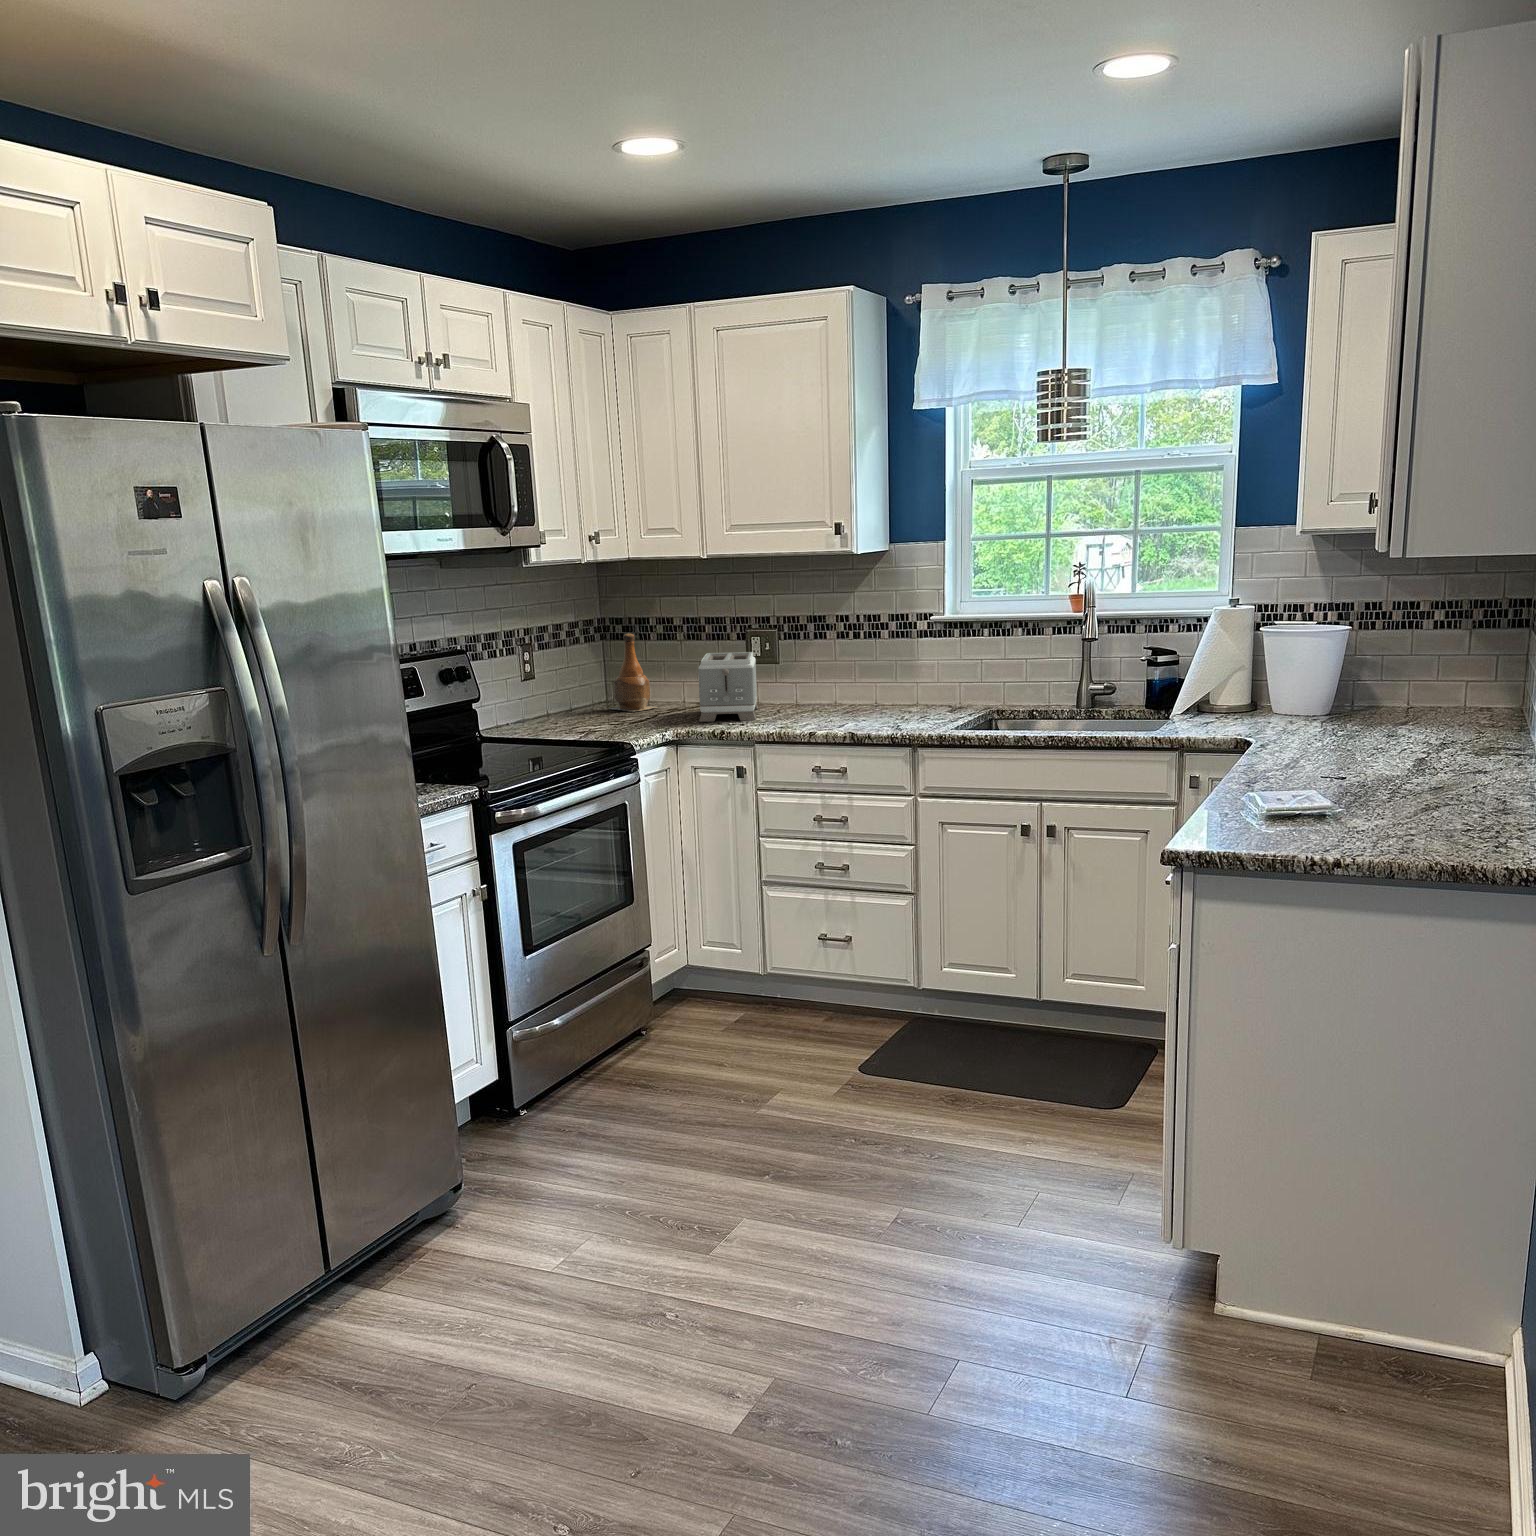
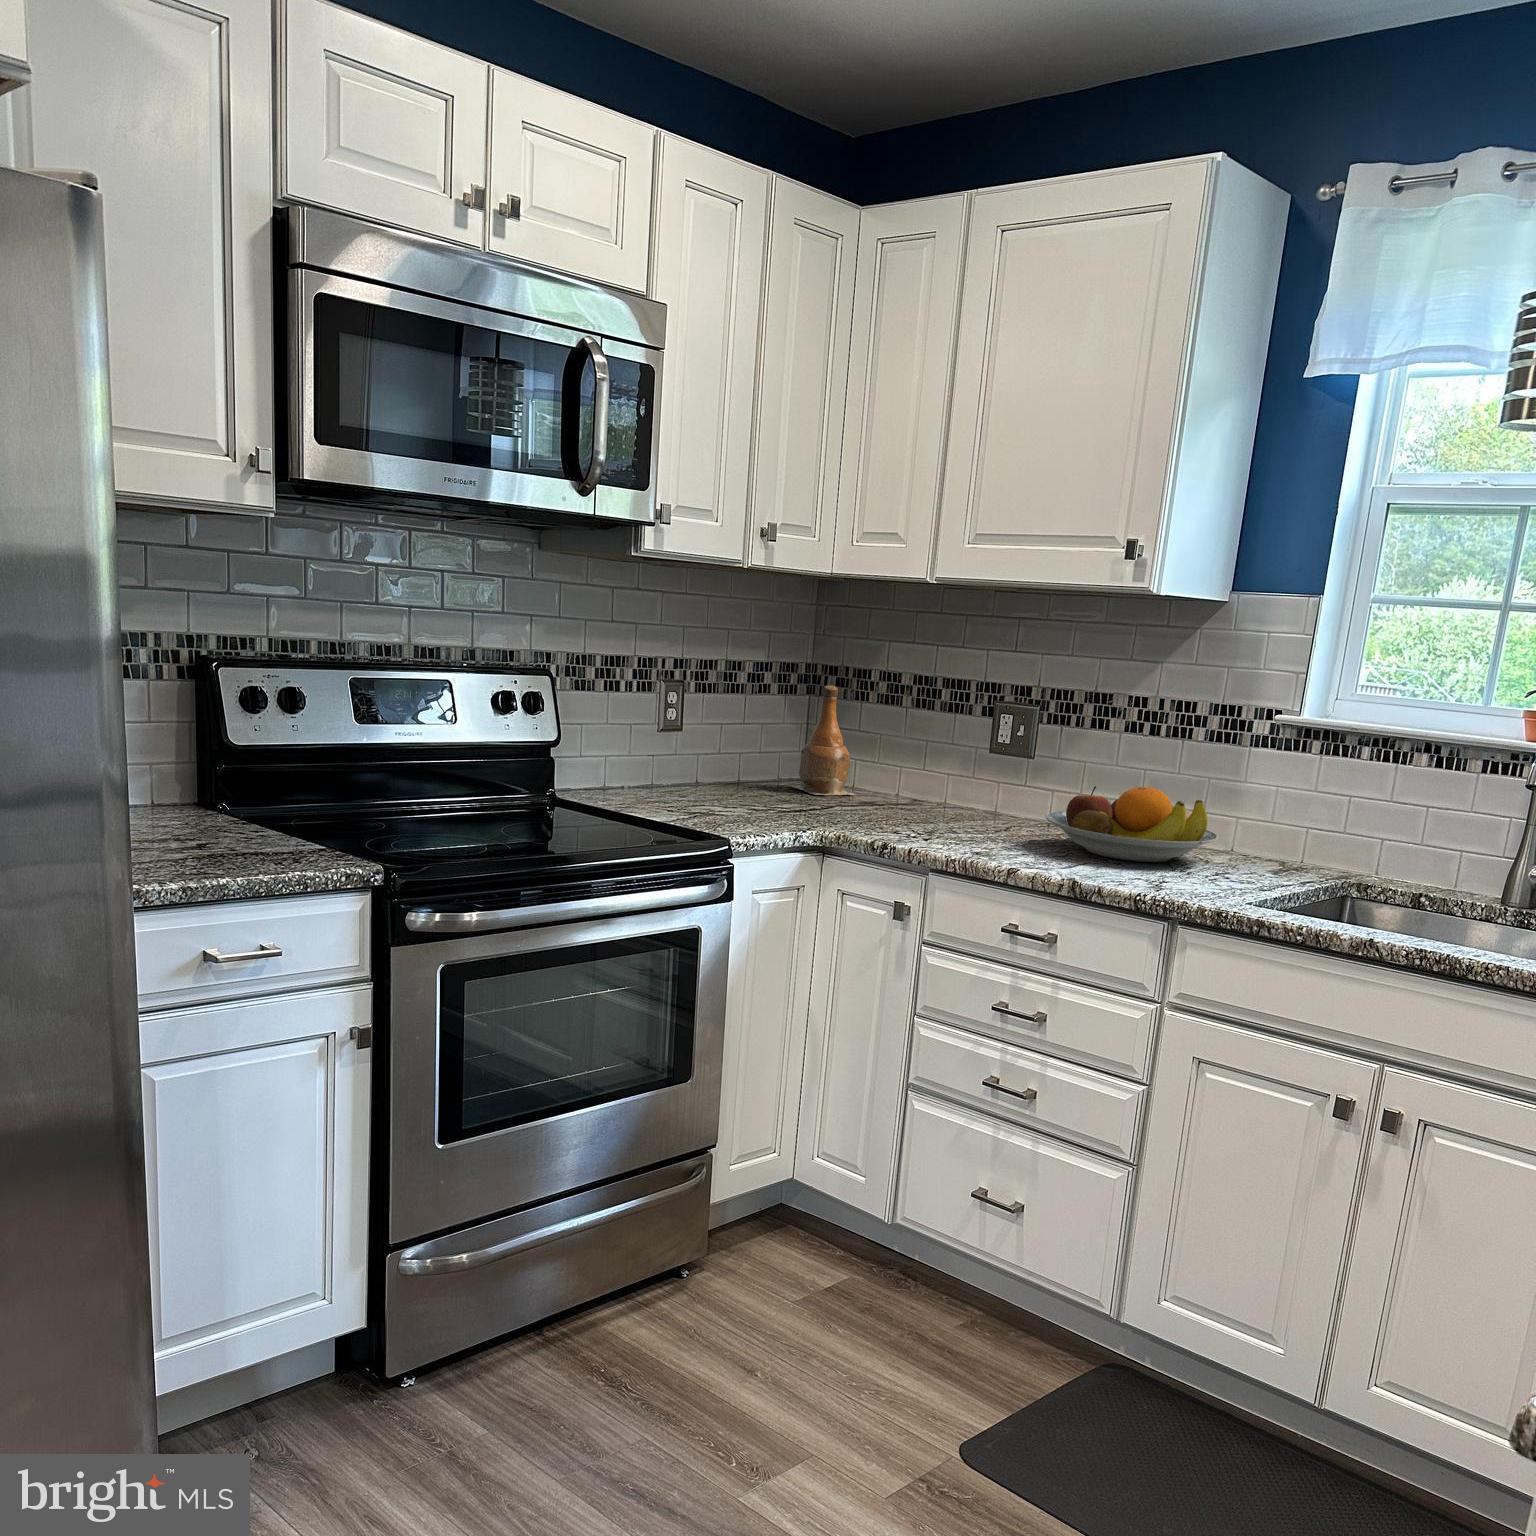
toaster: present [698,652,758,722] -> none [873,727,992,834]
fruit bowl: none [812,671,916,718] -> present [1046,786,1218,862]

